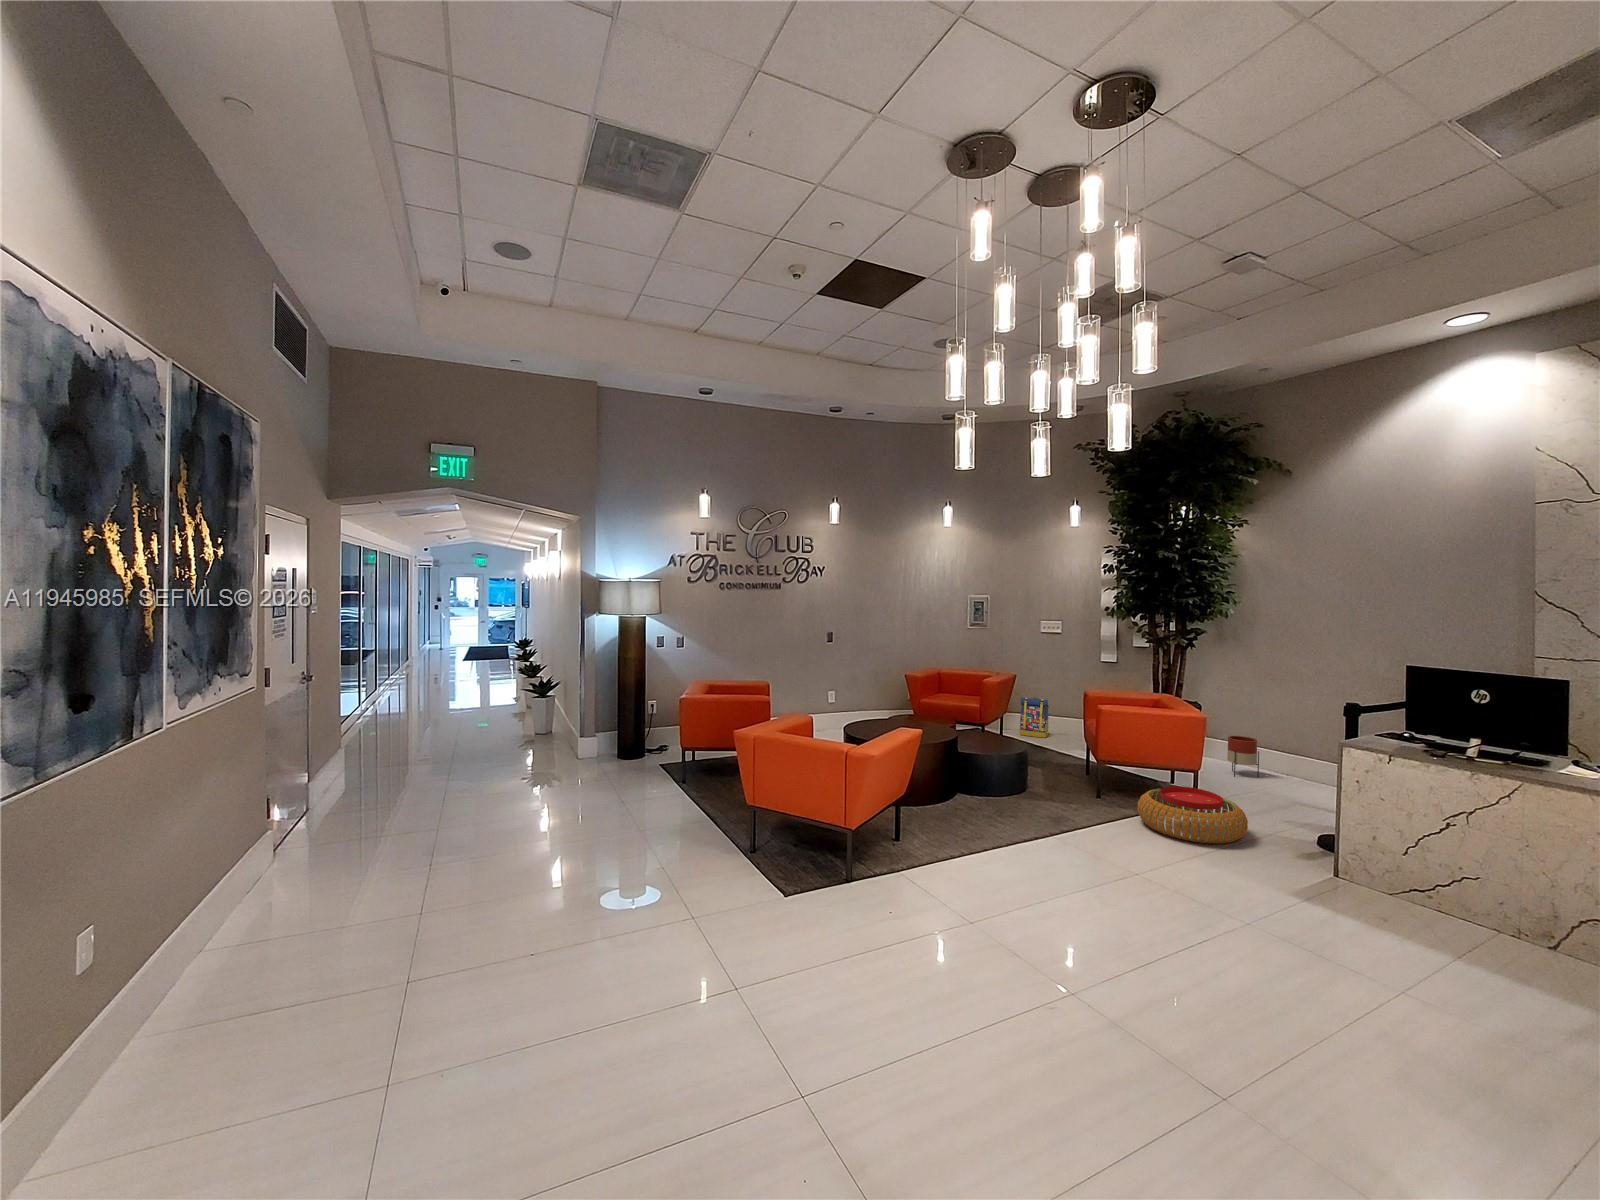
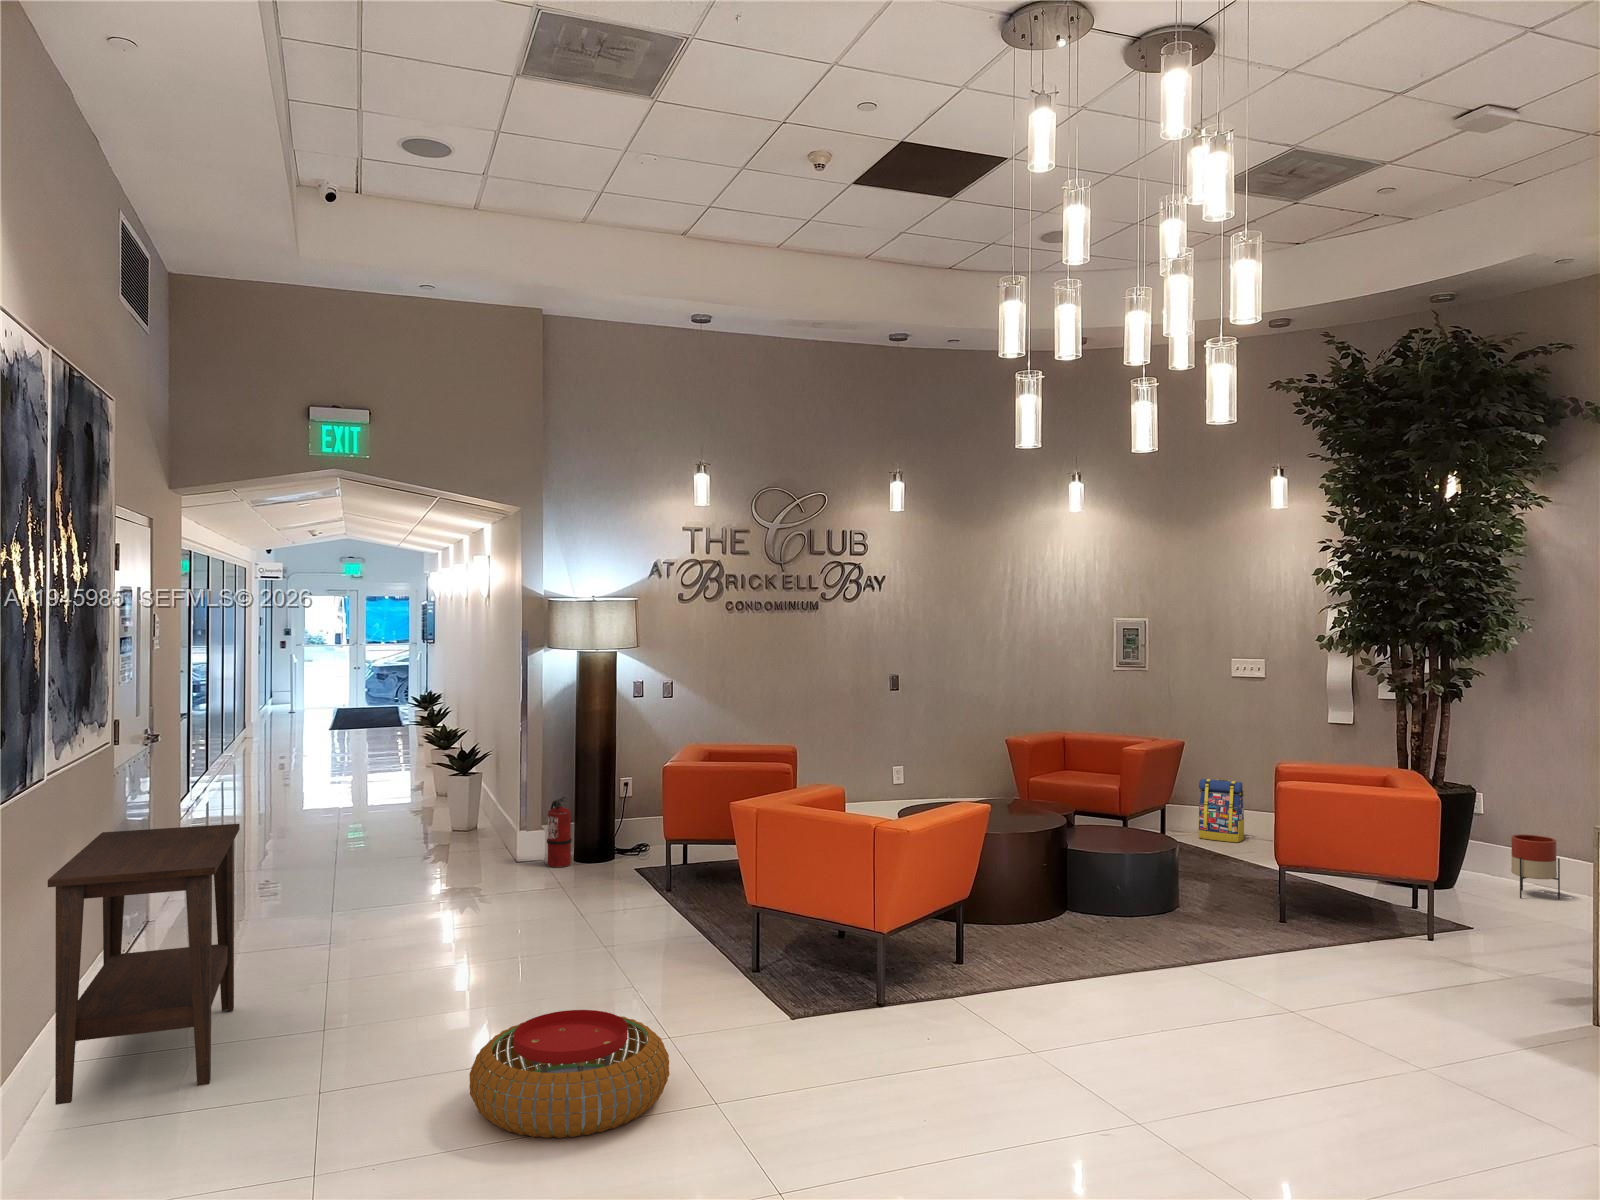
fire extinguisher: none [599,713,616,761] -> present [547,795,572,867]
side table: none [160,750,355,1000] -> present [48,824,240,1105]
pouf: present [1137,786,1248,844] -> present [469,1010,669,1138]

